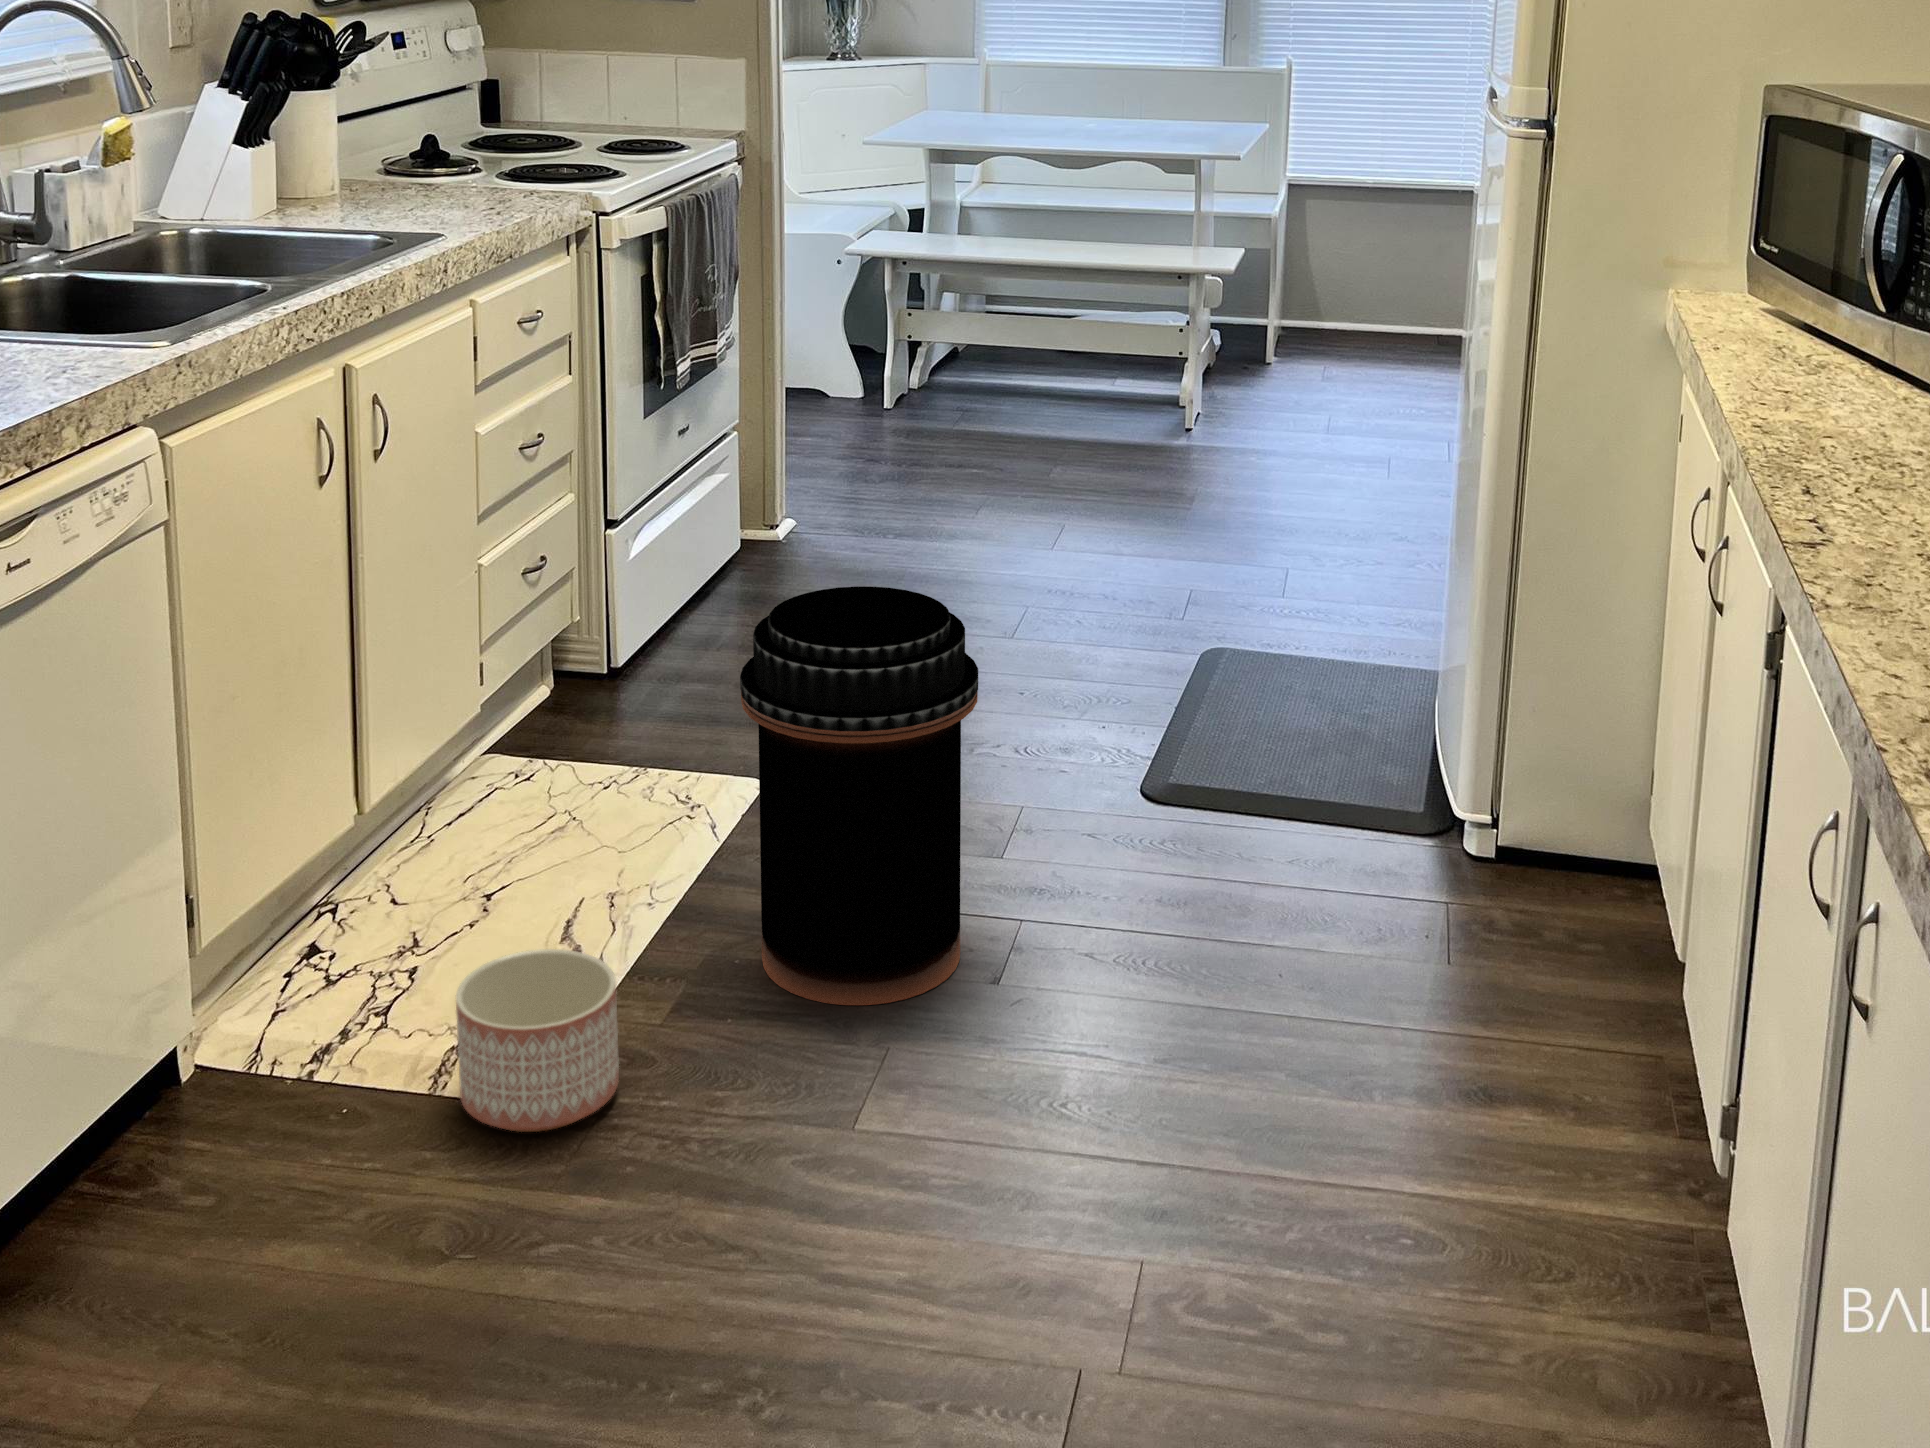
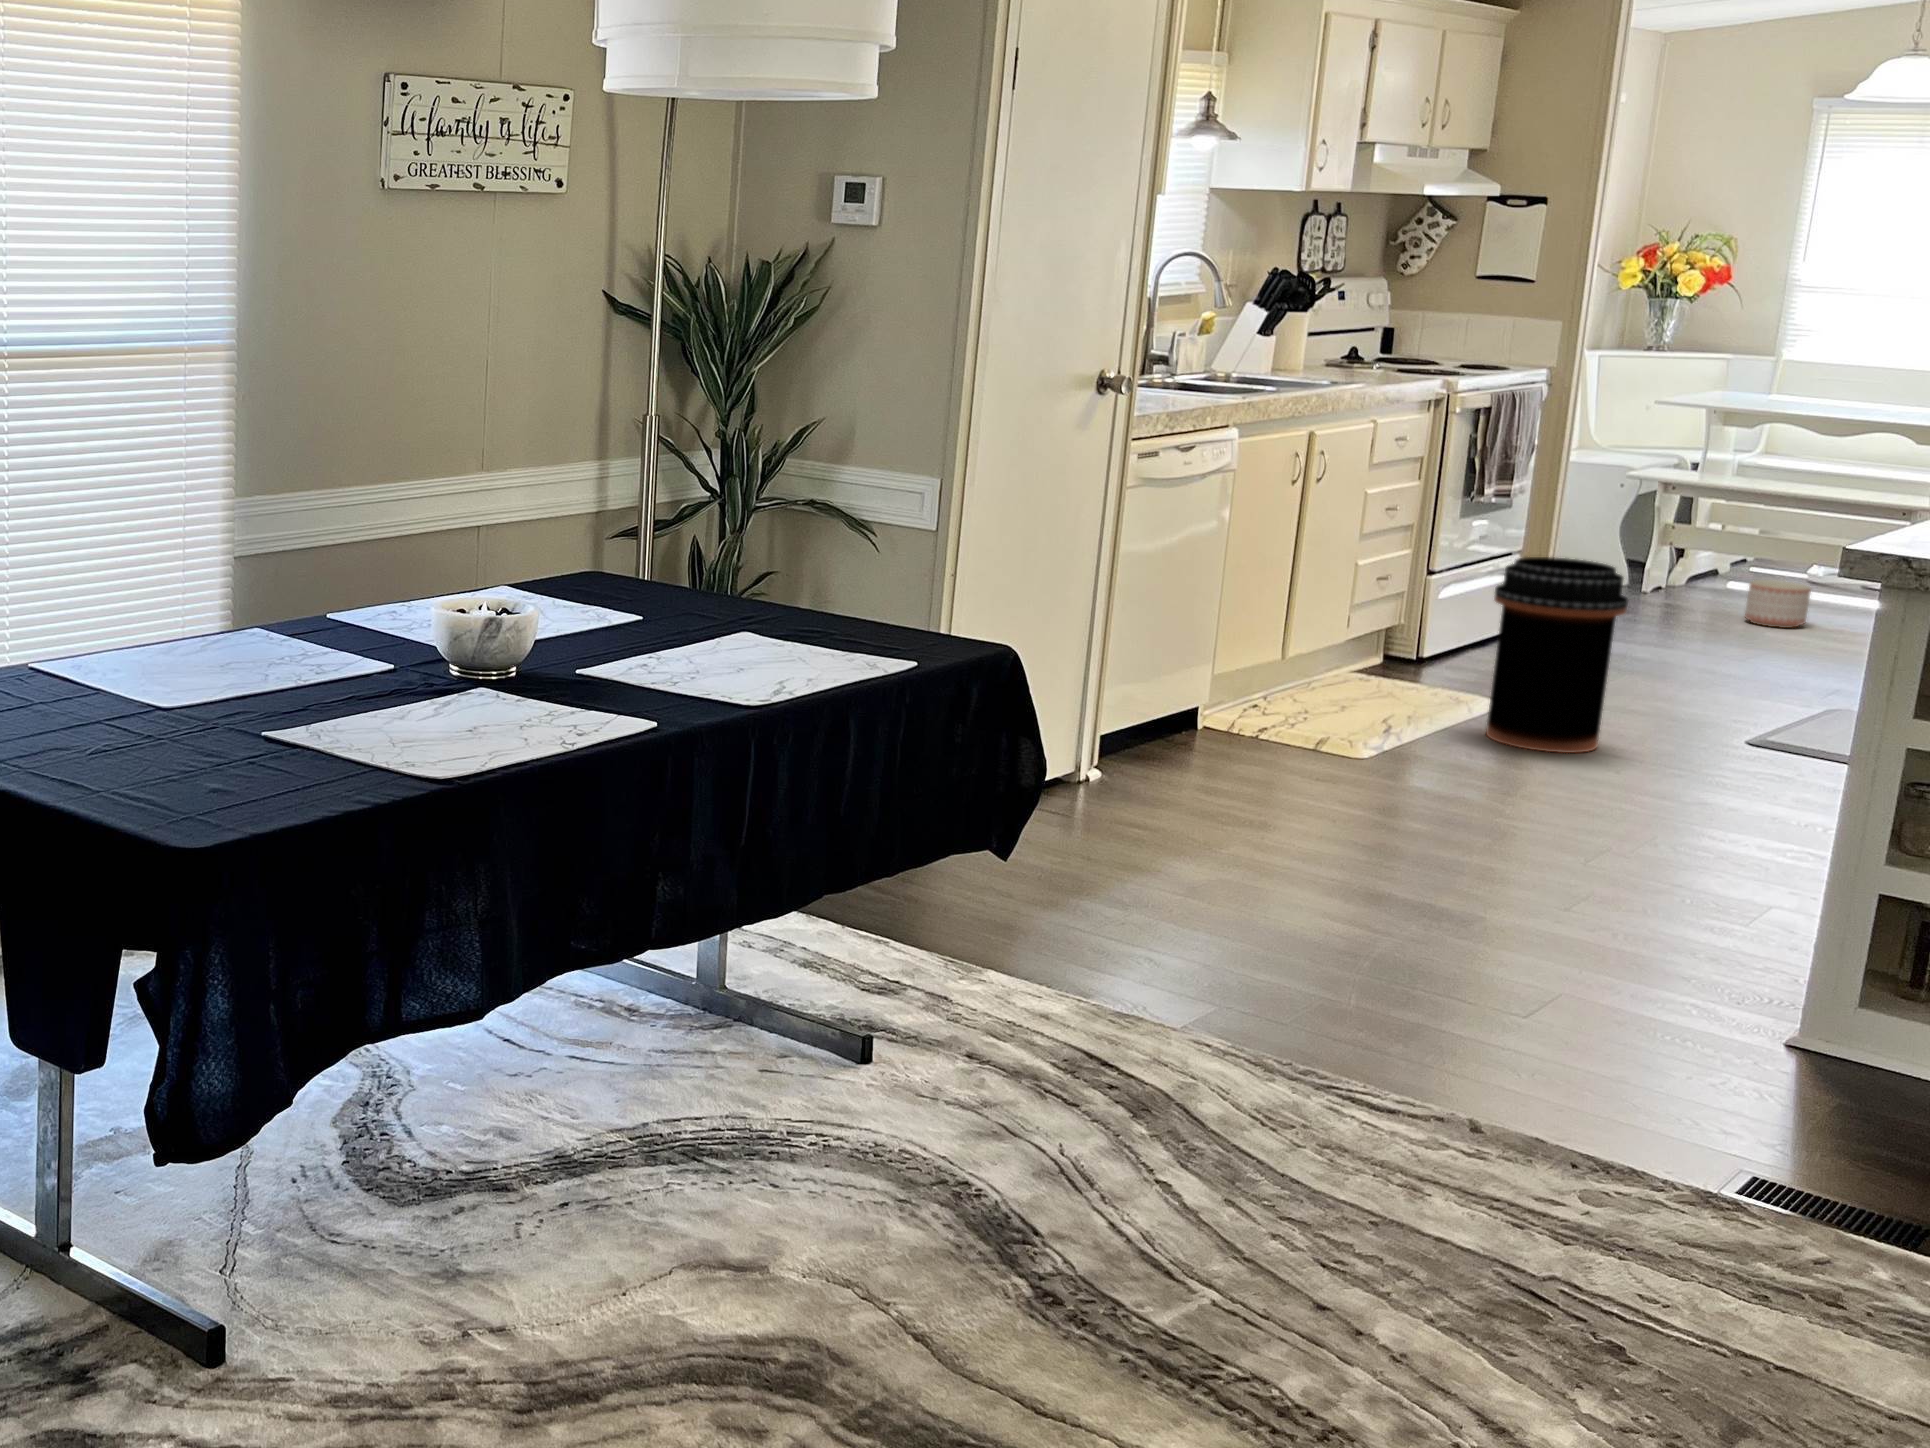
planter: present [456,949,619,1132] -> present [1745,580,1811,628]

